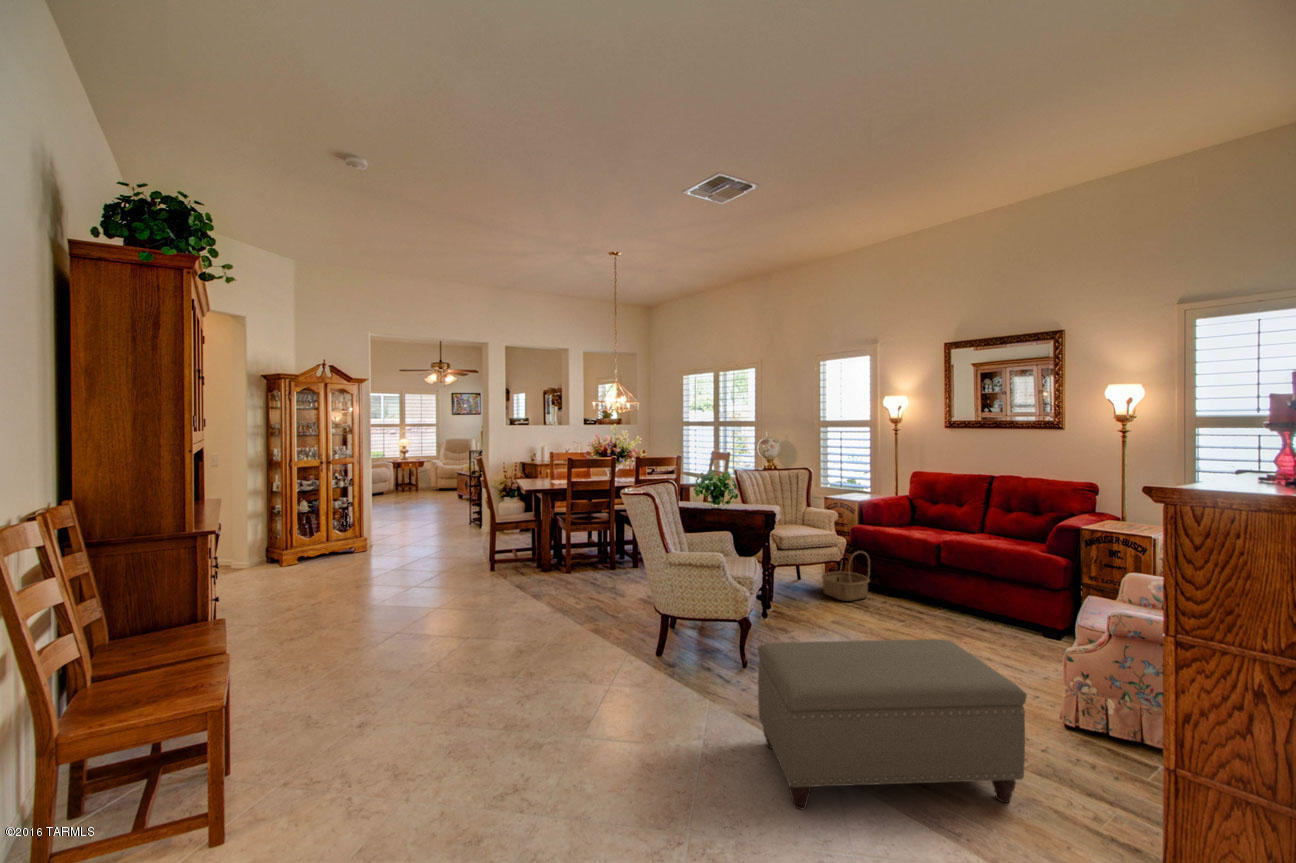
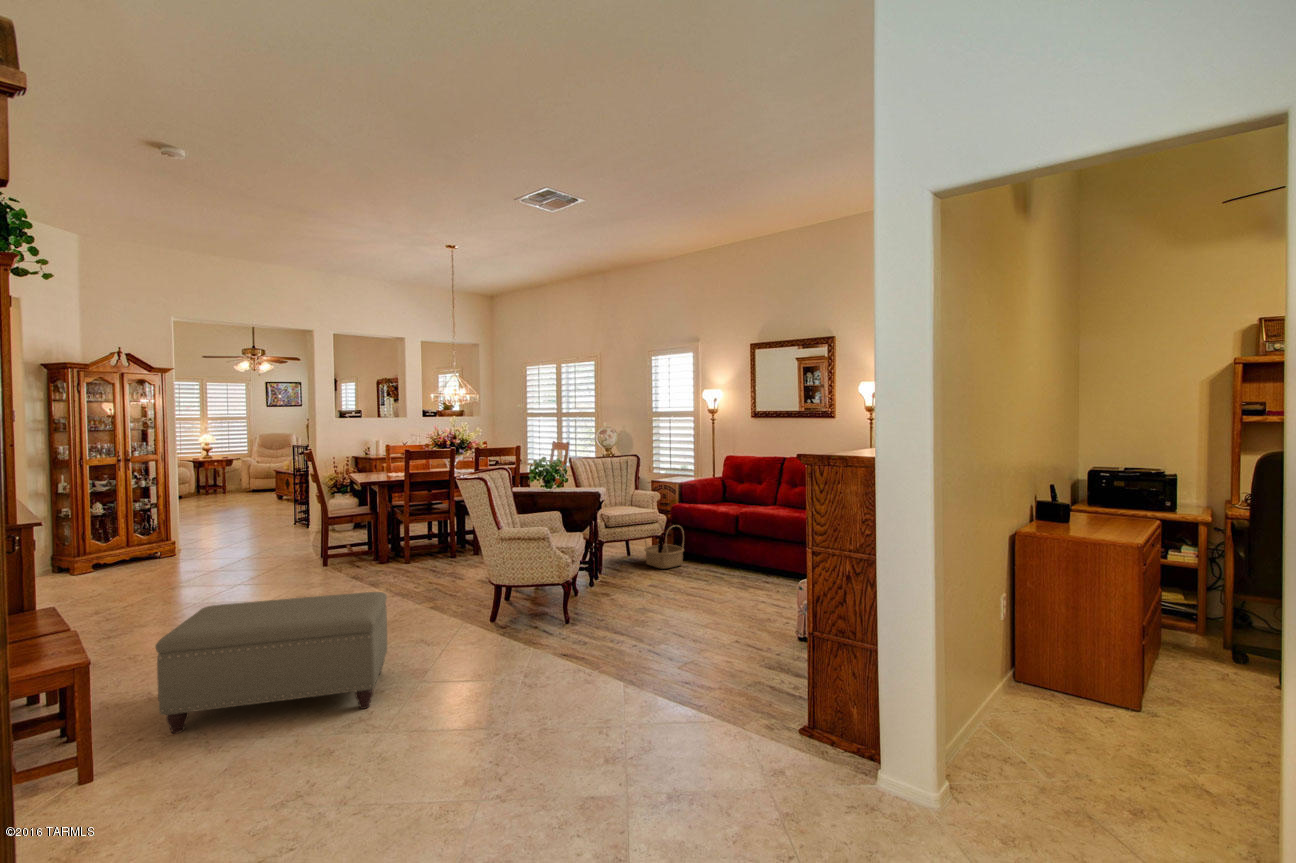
ottoman: present [758,639,1027,810] -> present [156,592,387,734]

